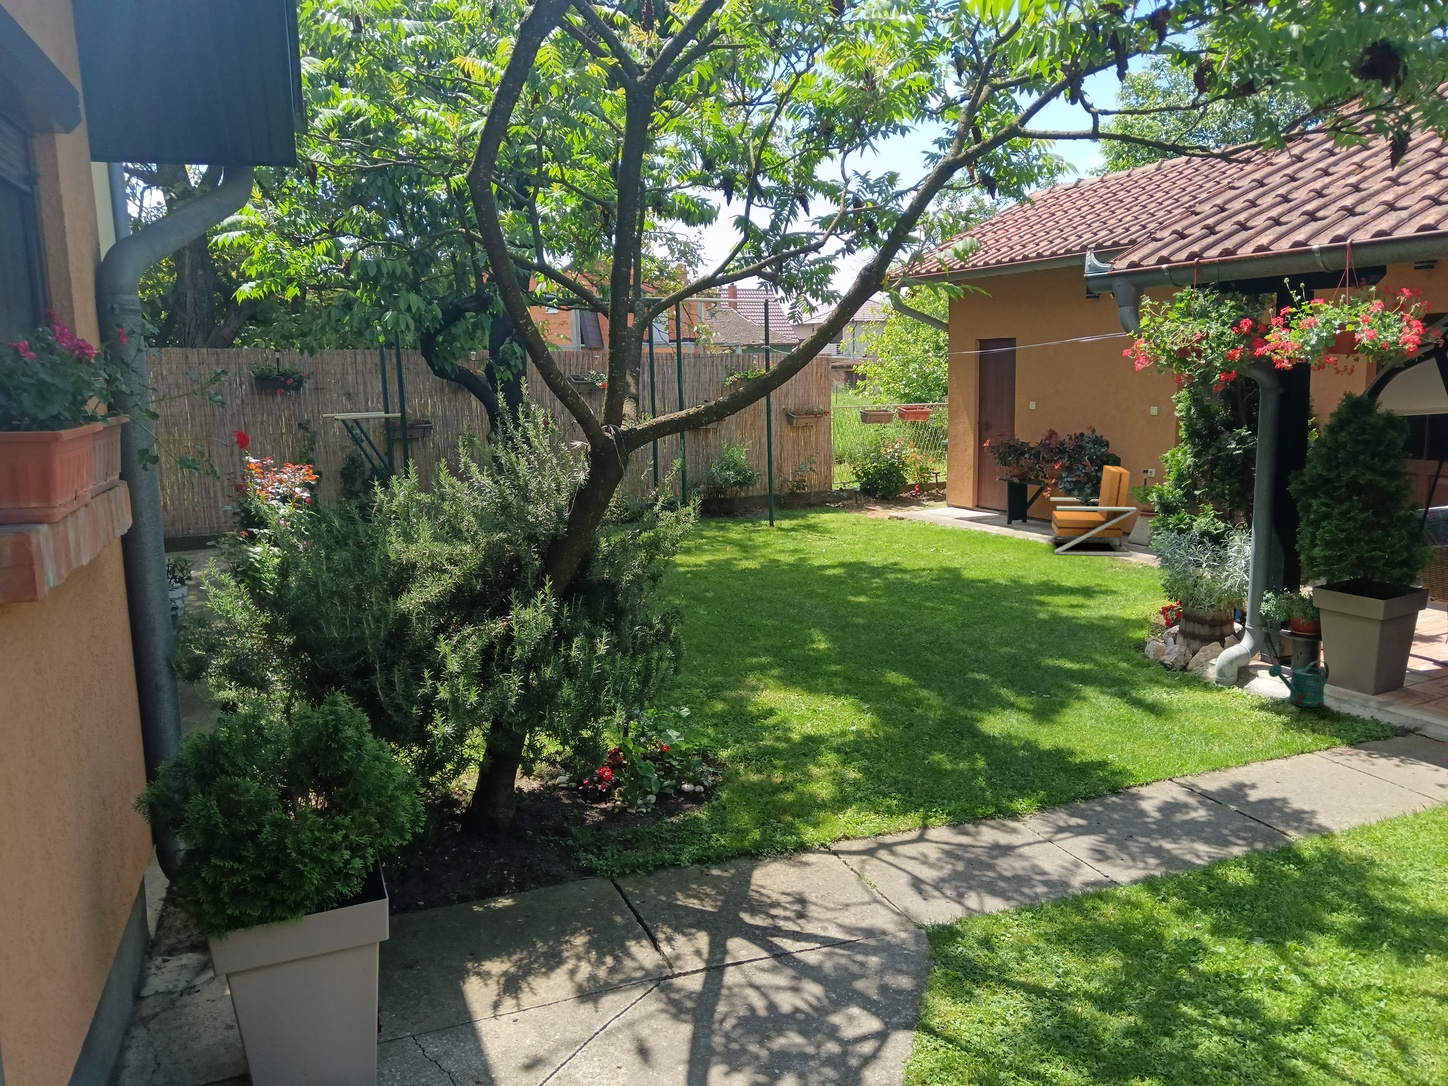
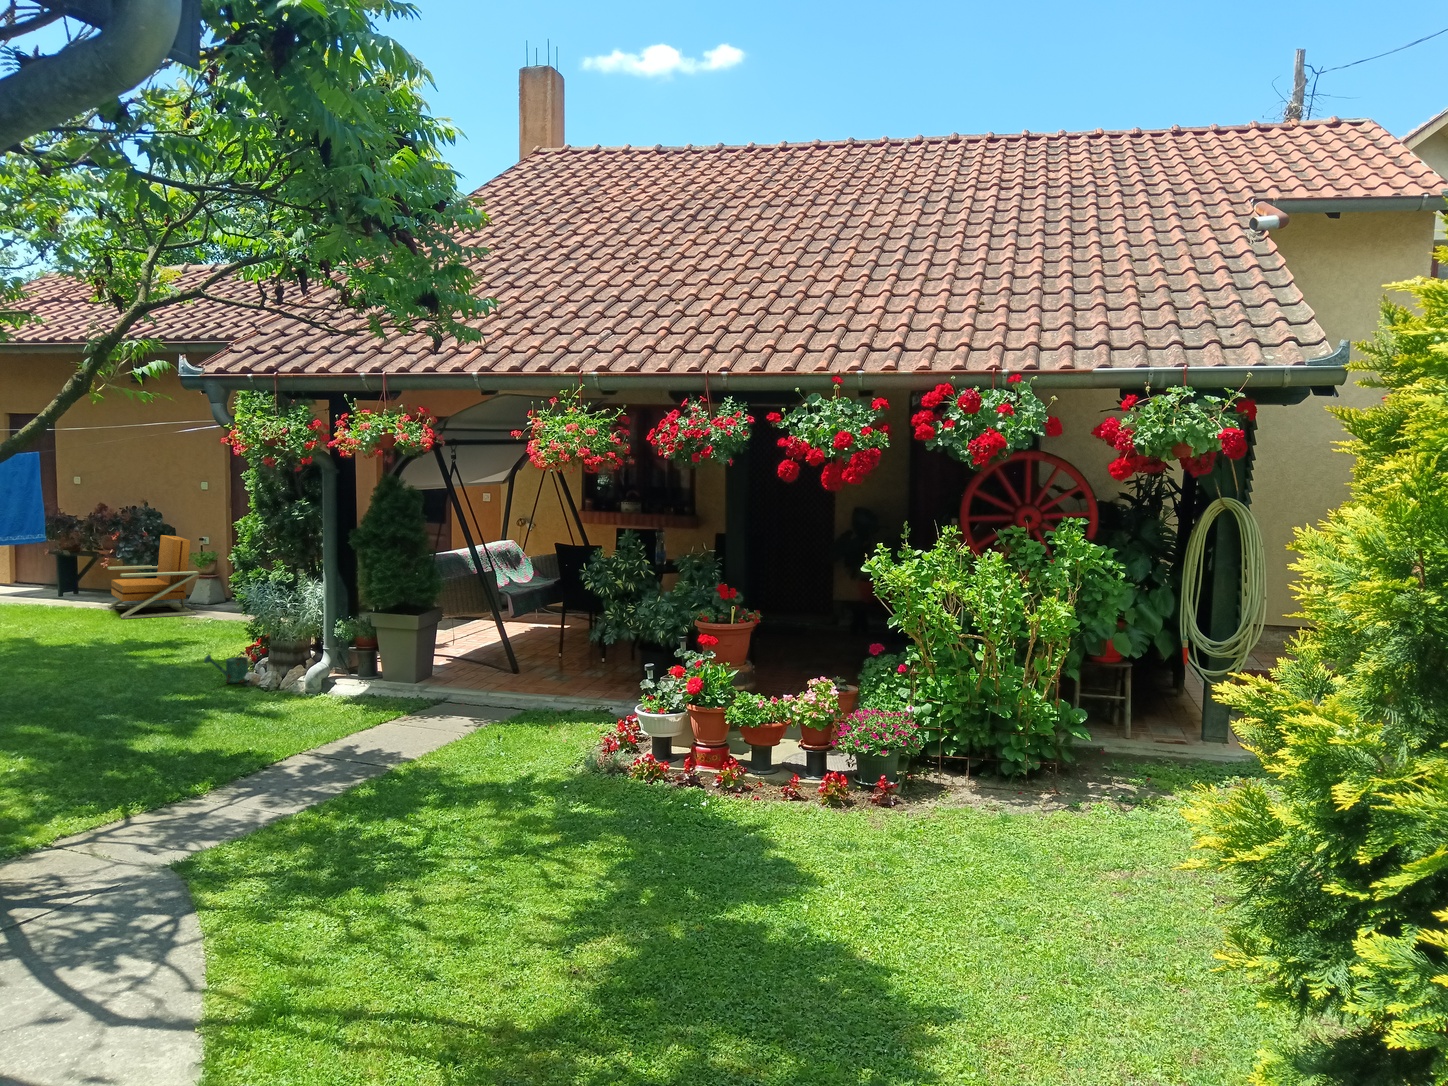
watering can: present [1269,660,1329,707] -> present [204,655,250,683]

